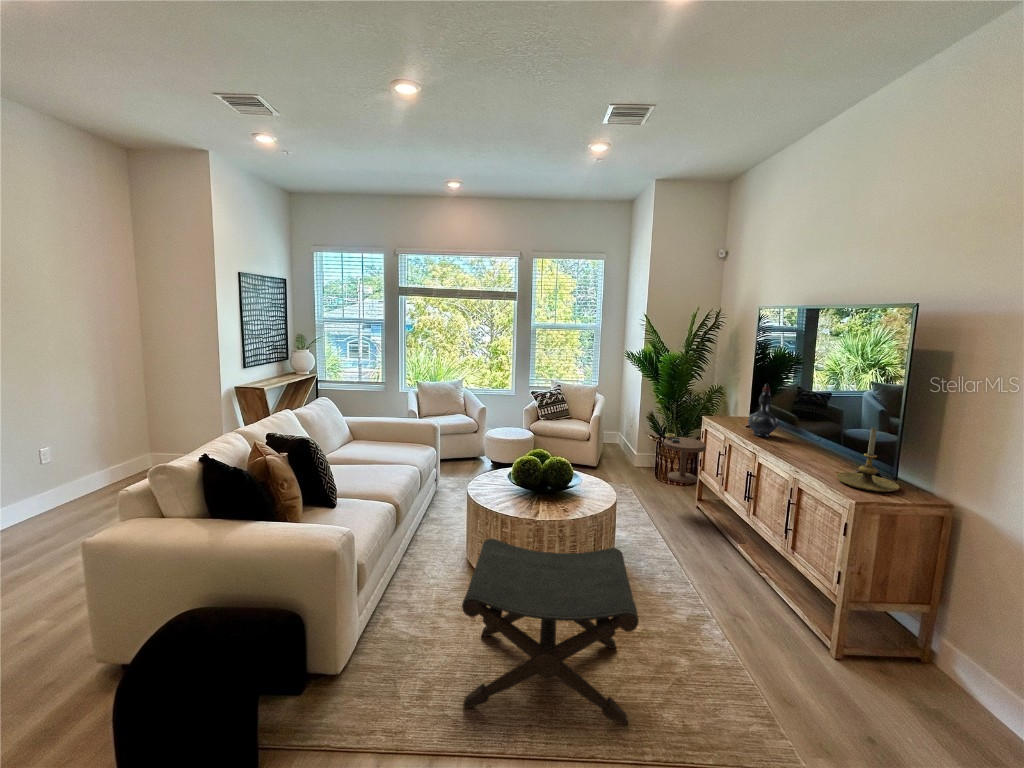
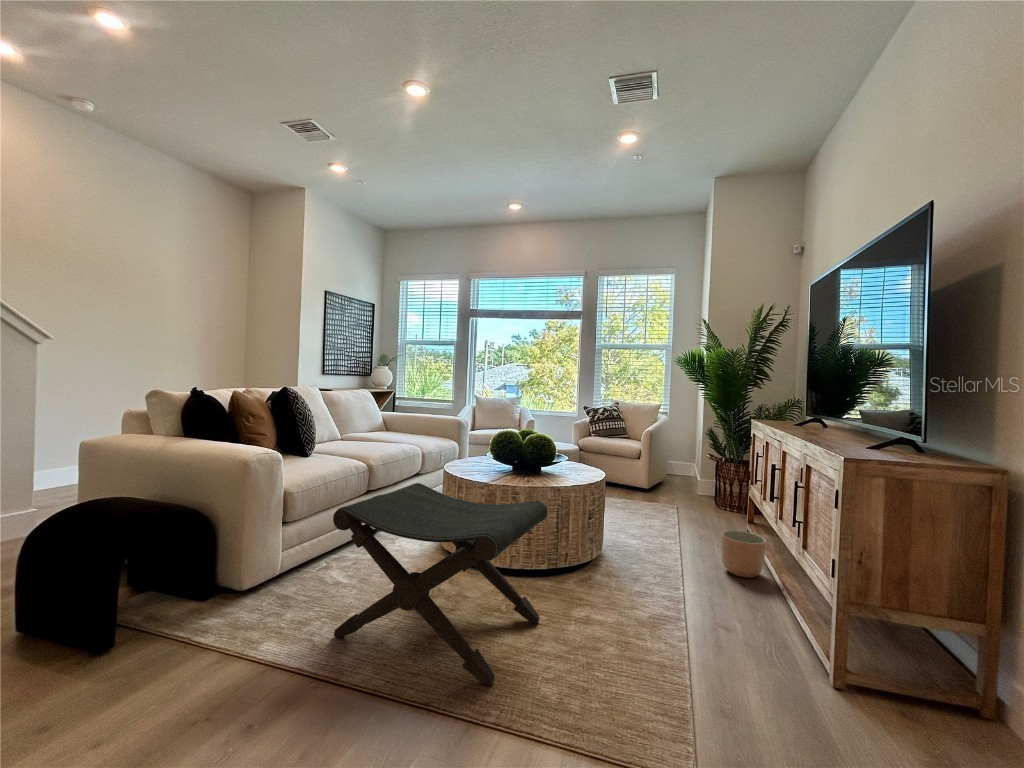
decorative vase: present [748,384,778,437] -> none [785,364,822,429]
candle holder: present [836,428,899,492] -> none [844,374,931,457]
side table: present [664,433,706,483] -> none [698,438,749,531]
planter: none [706,522,742,561] -> present [721,530,766,578]

